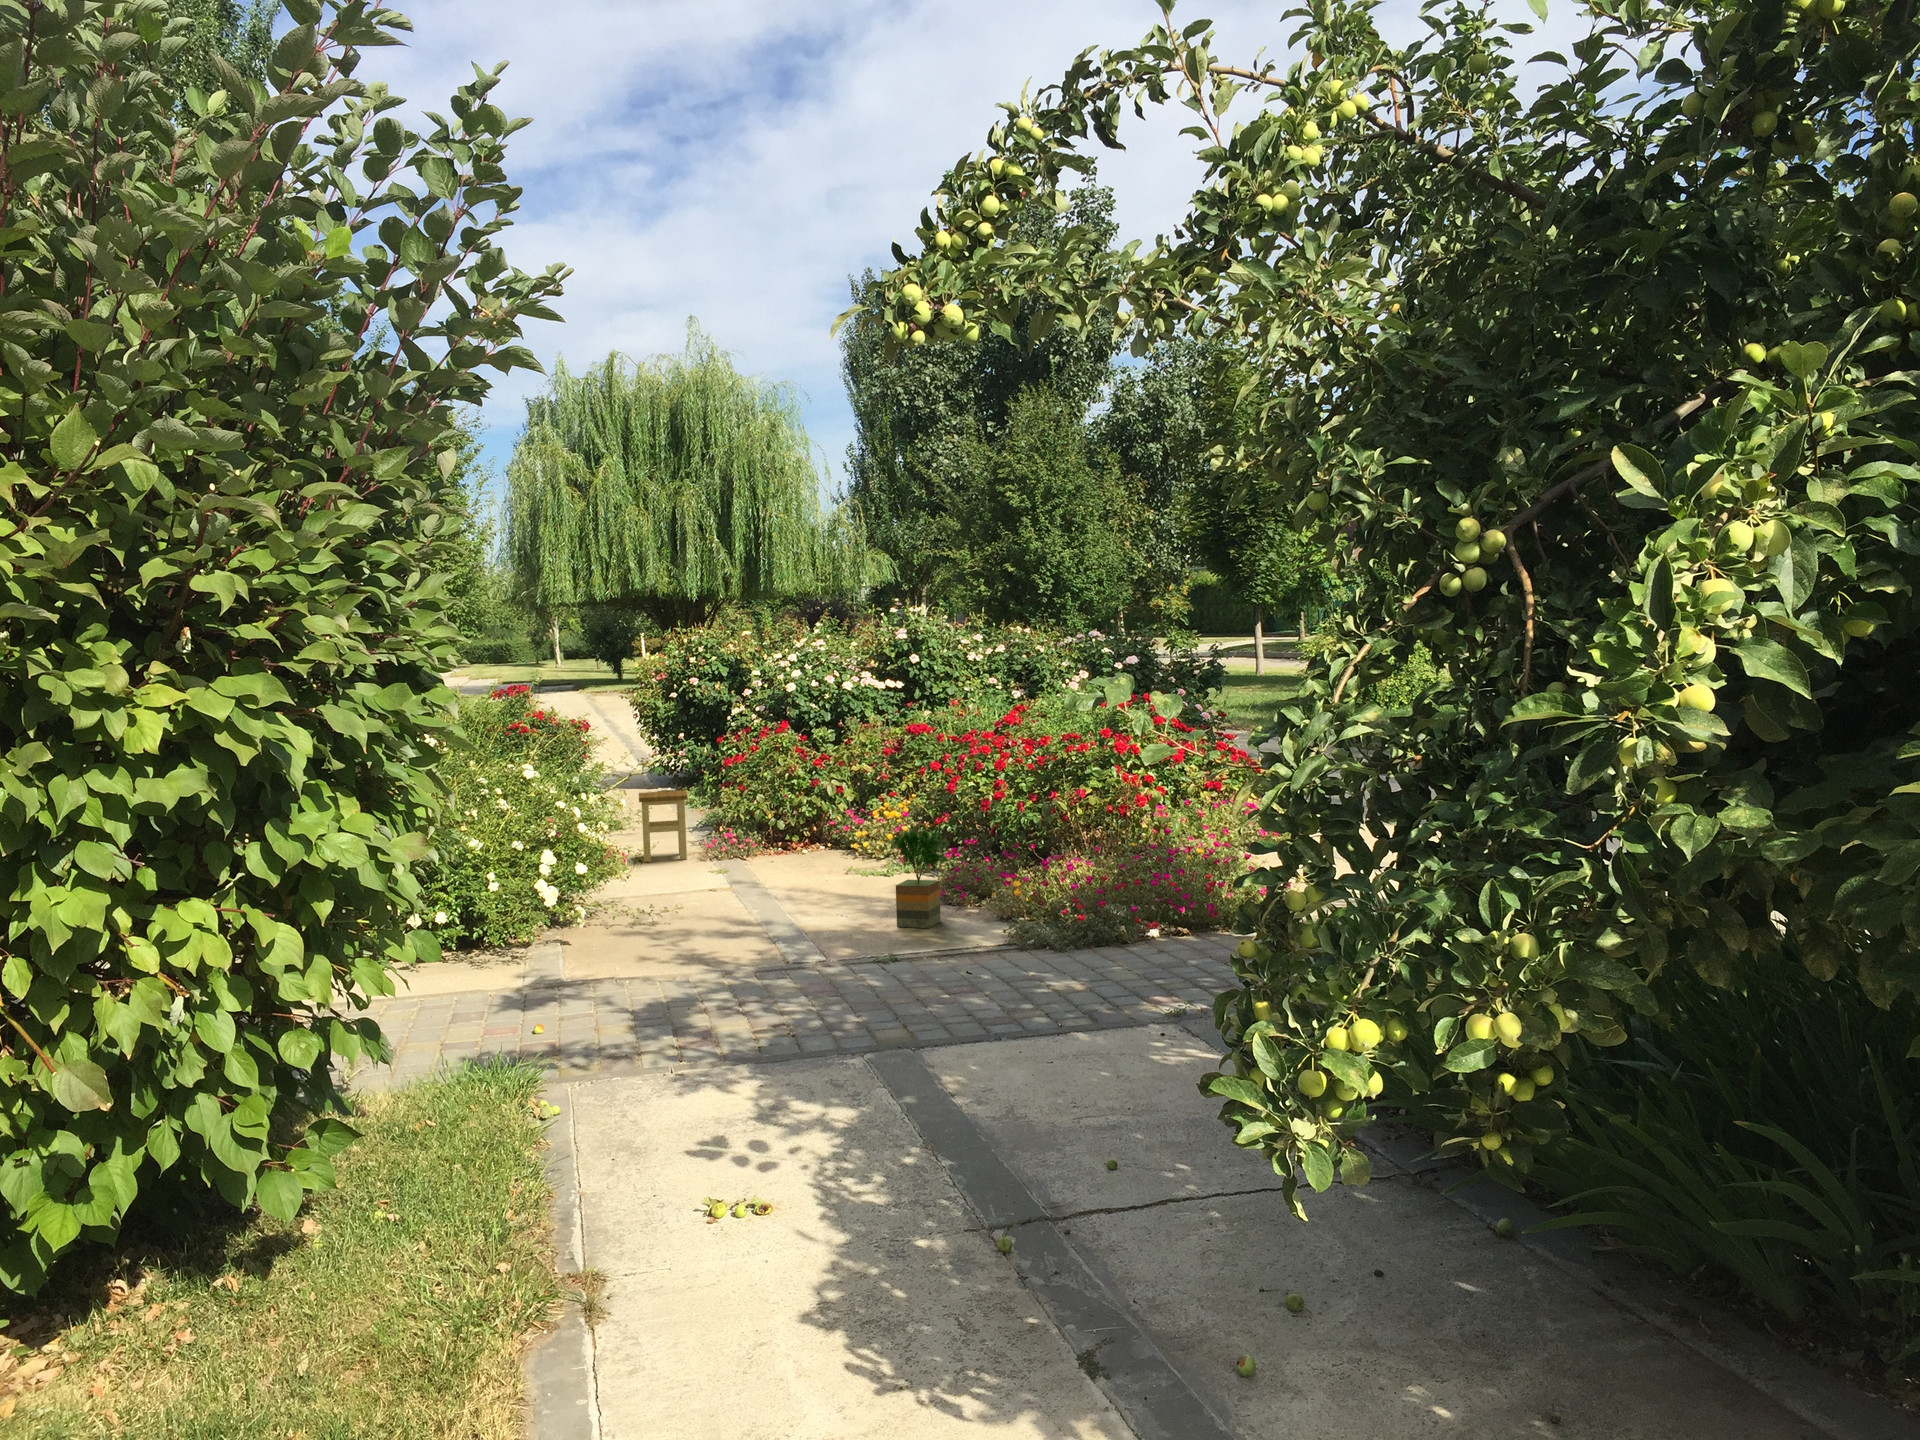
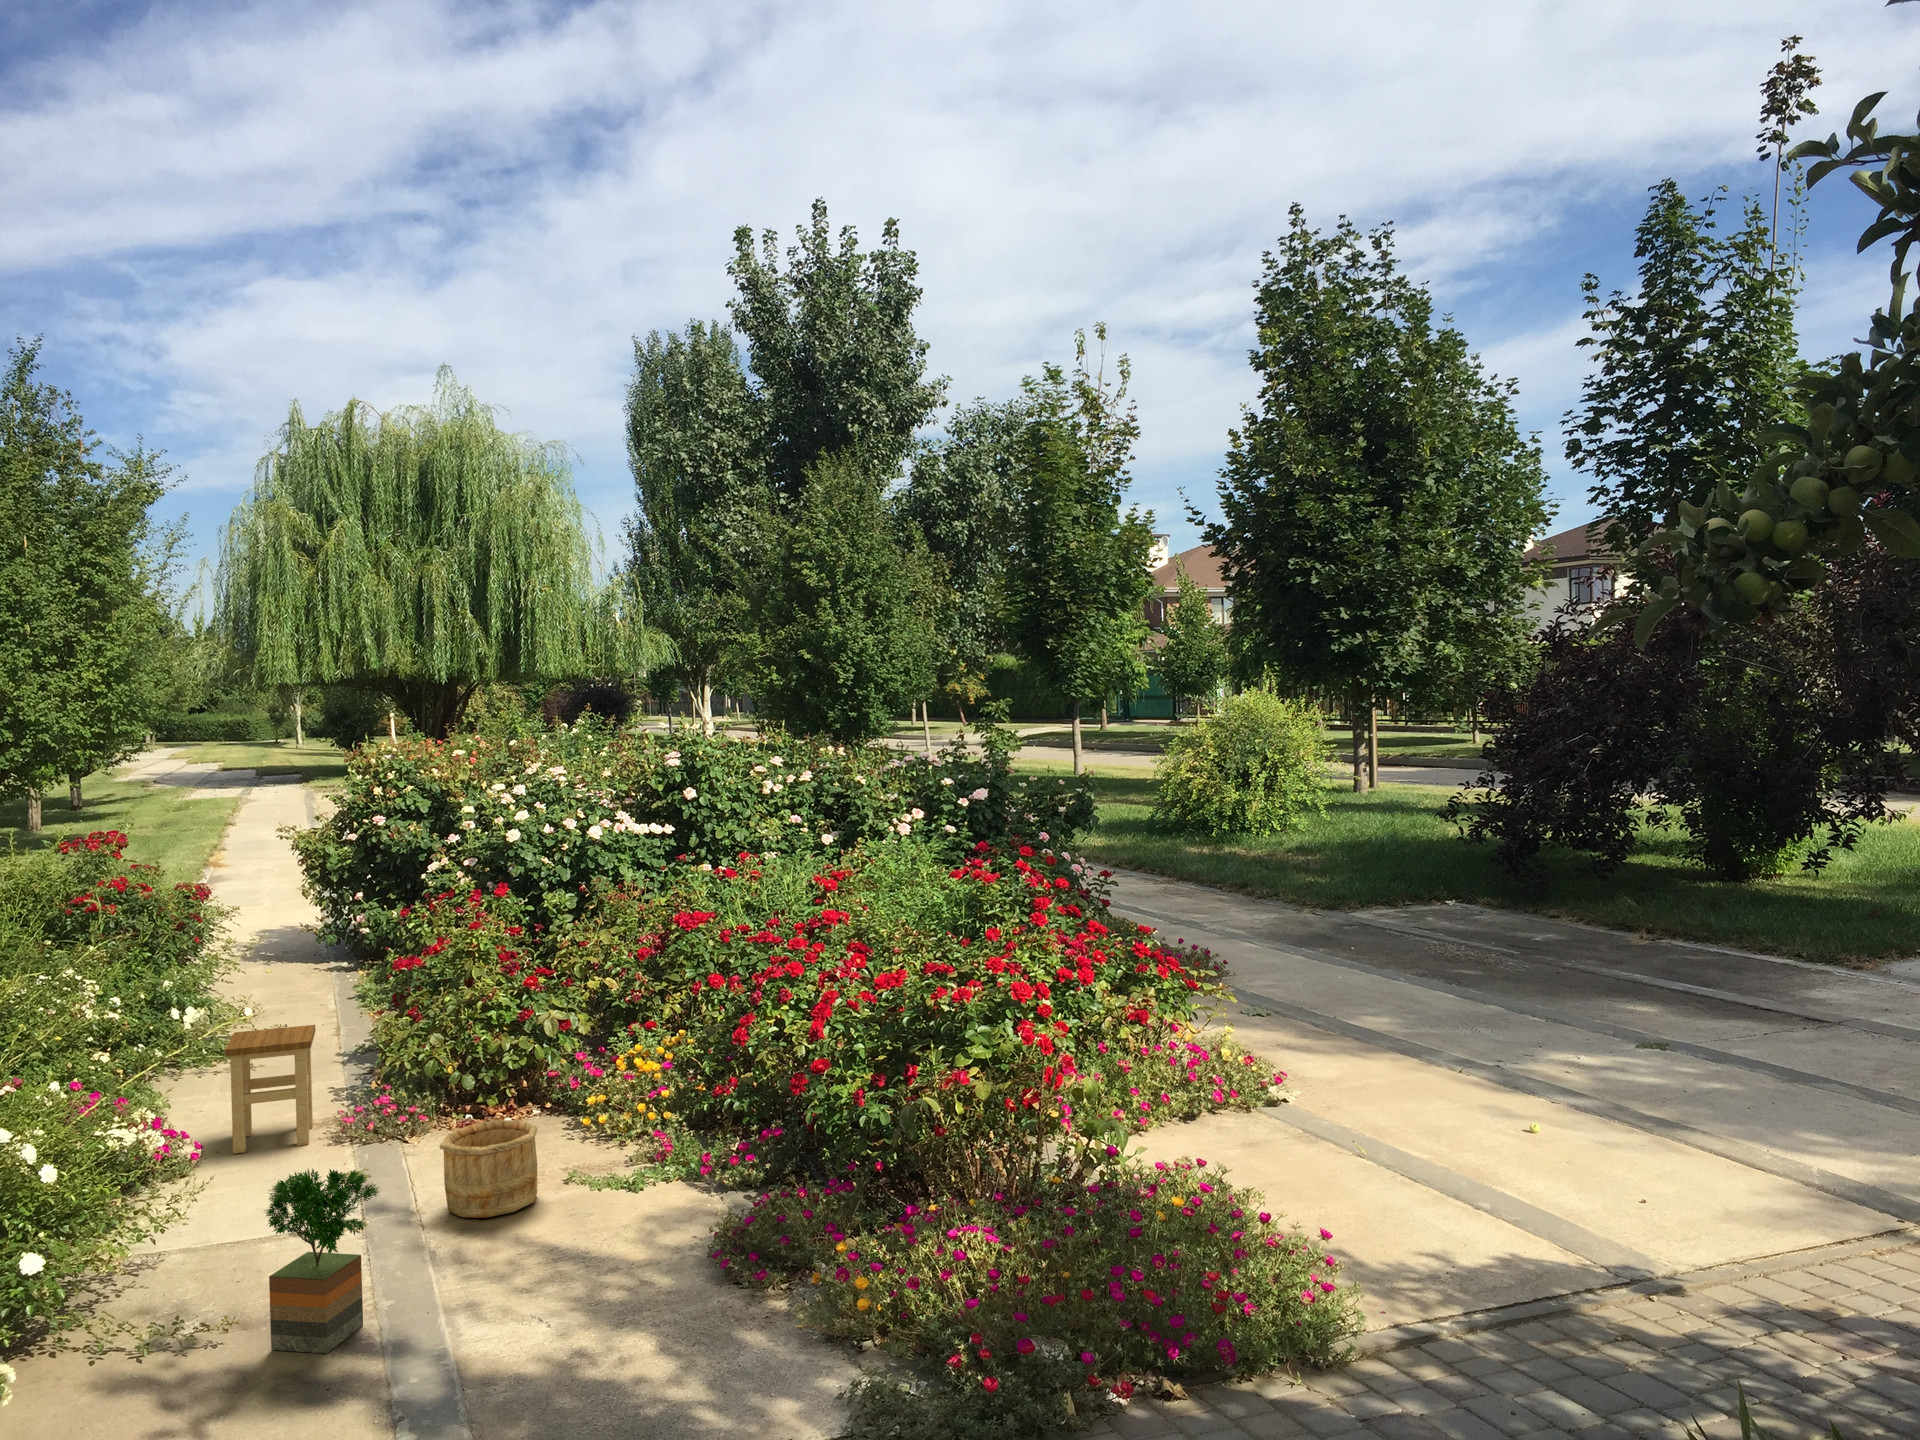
potted tree: present [892,831,949,928] -> present [264,1169,379,1353]
wooden bucket: none [775,832,831,882] -> present [439,1120,537,1218]

